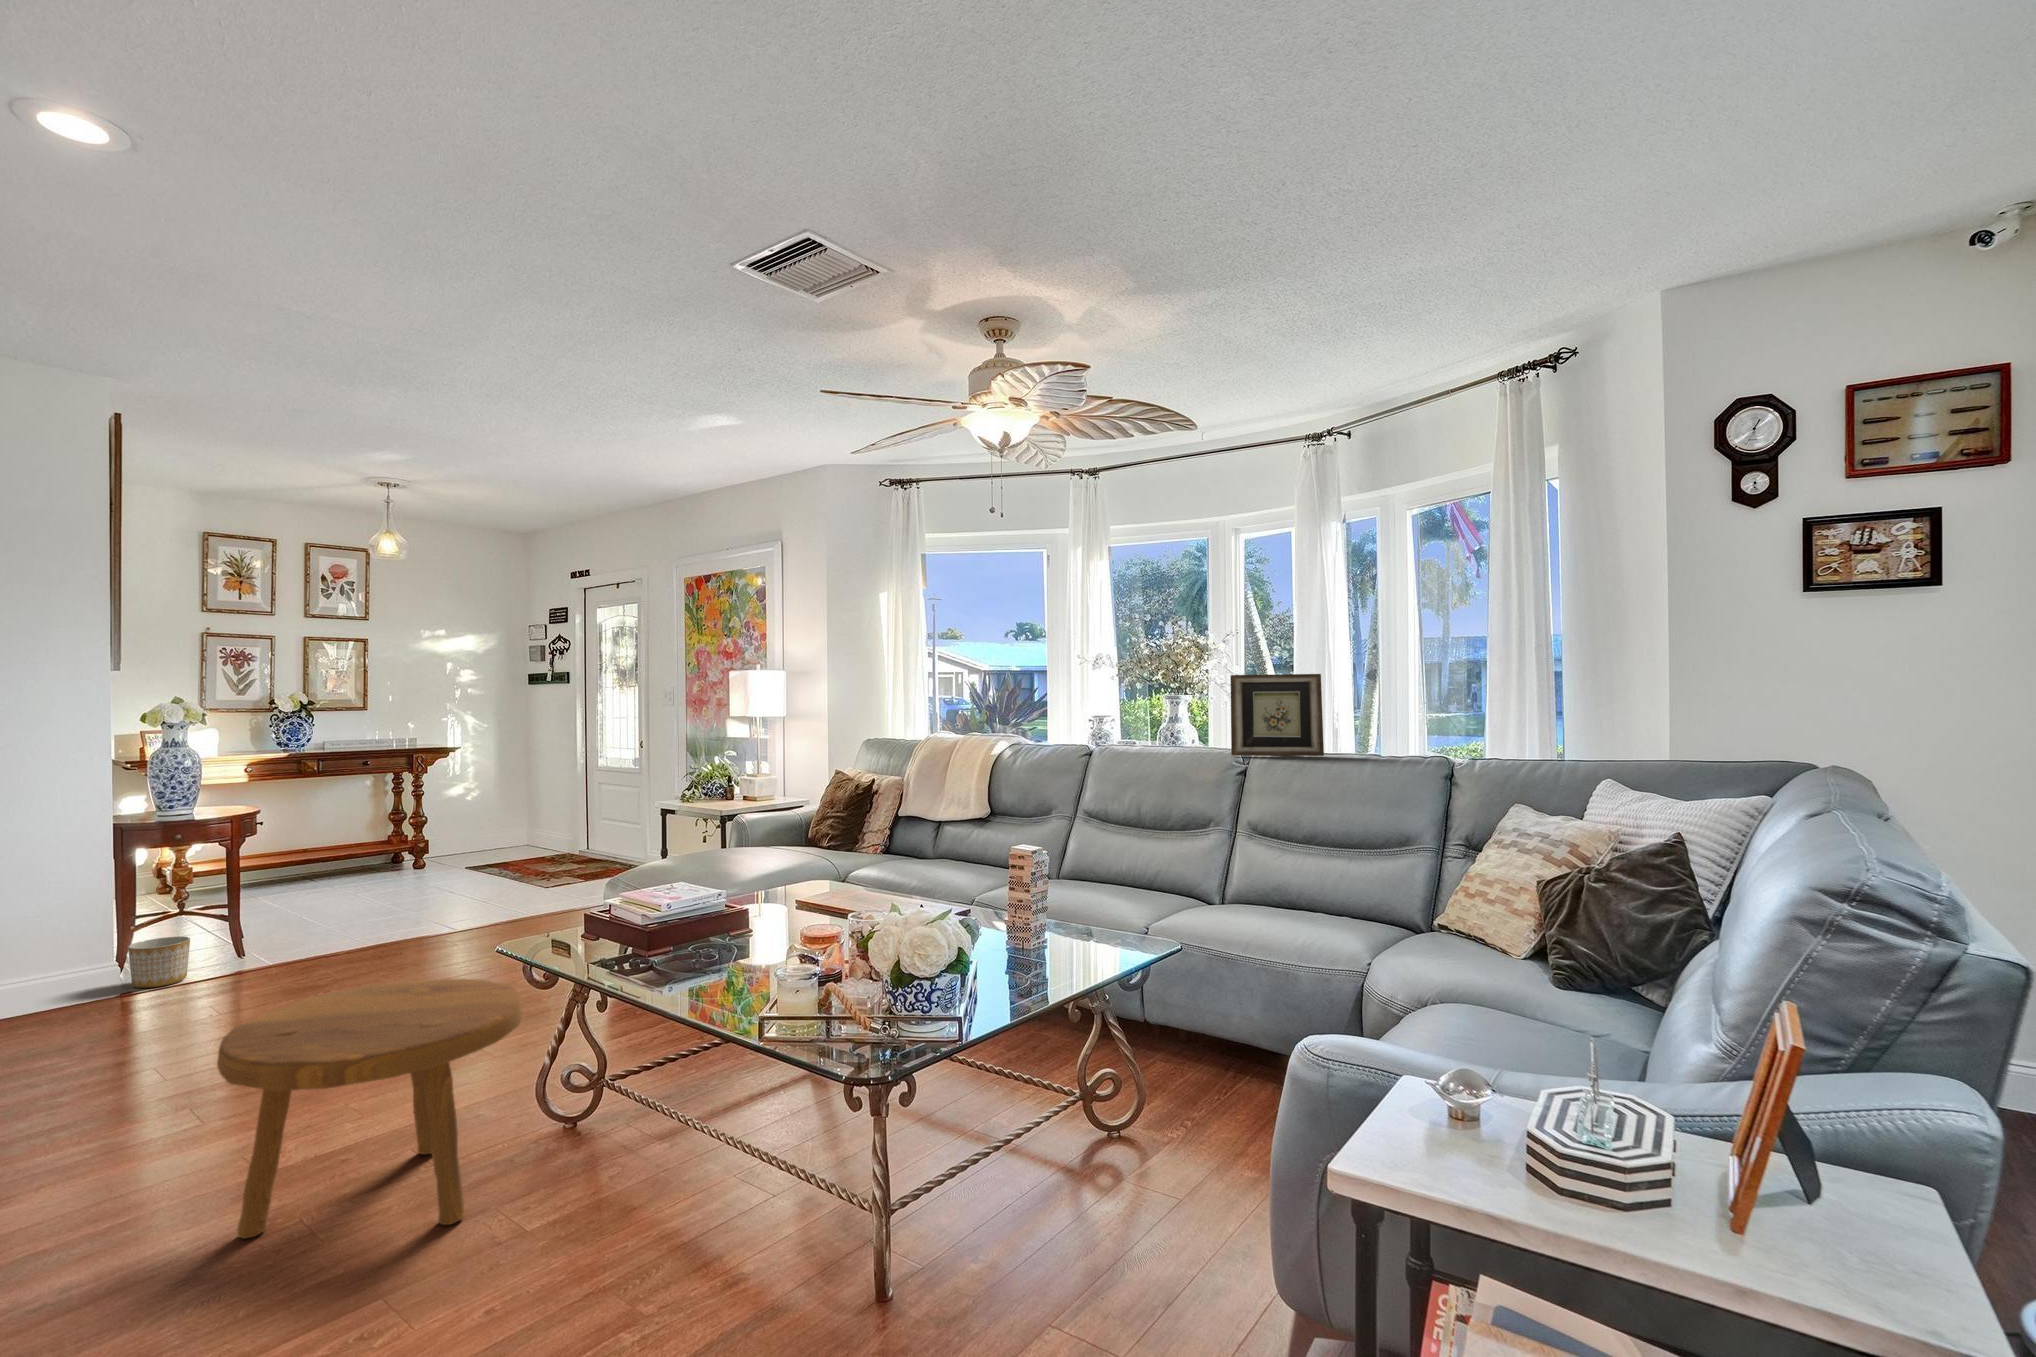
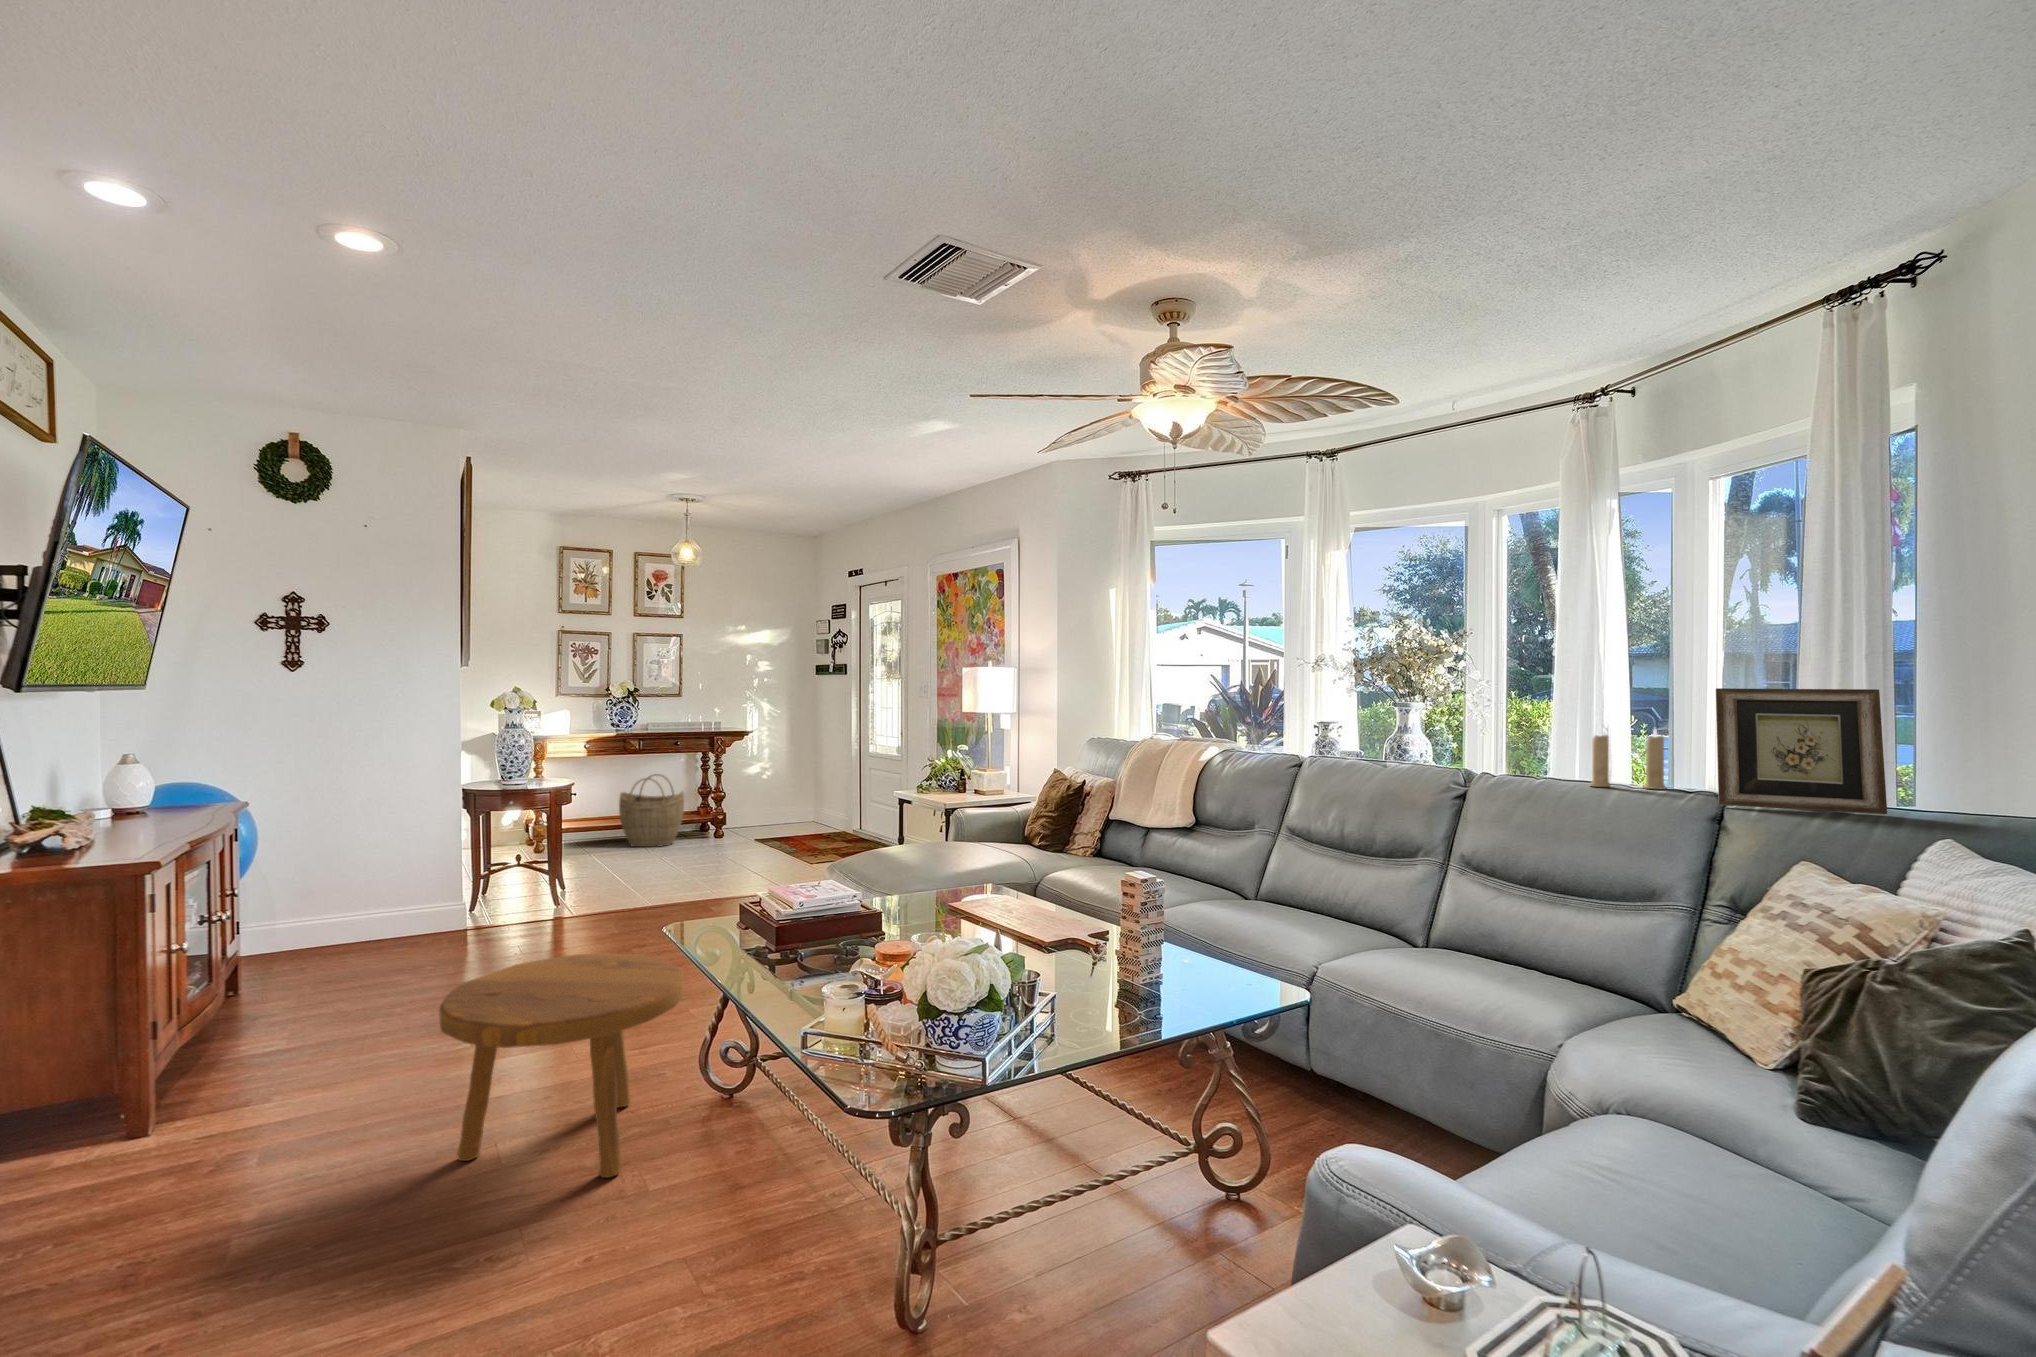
picture frame: present [1231,674,1324,756] -> present [1716,688,1887,814]
candle: none [1346,704,1404,756] -> present [1590,728,1666,789]
woven basket: none [287,801,373,888] -> present [619,774,684,847]
planter: present [128,936,190,988] -> none [479,886,522,926]

